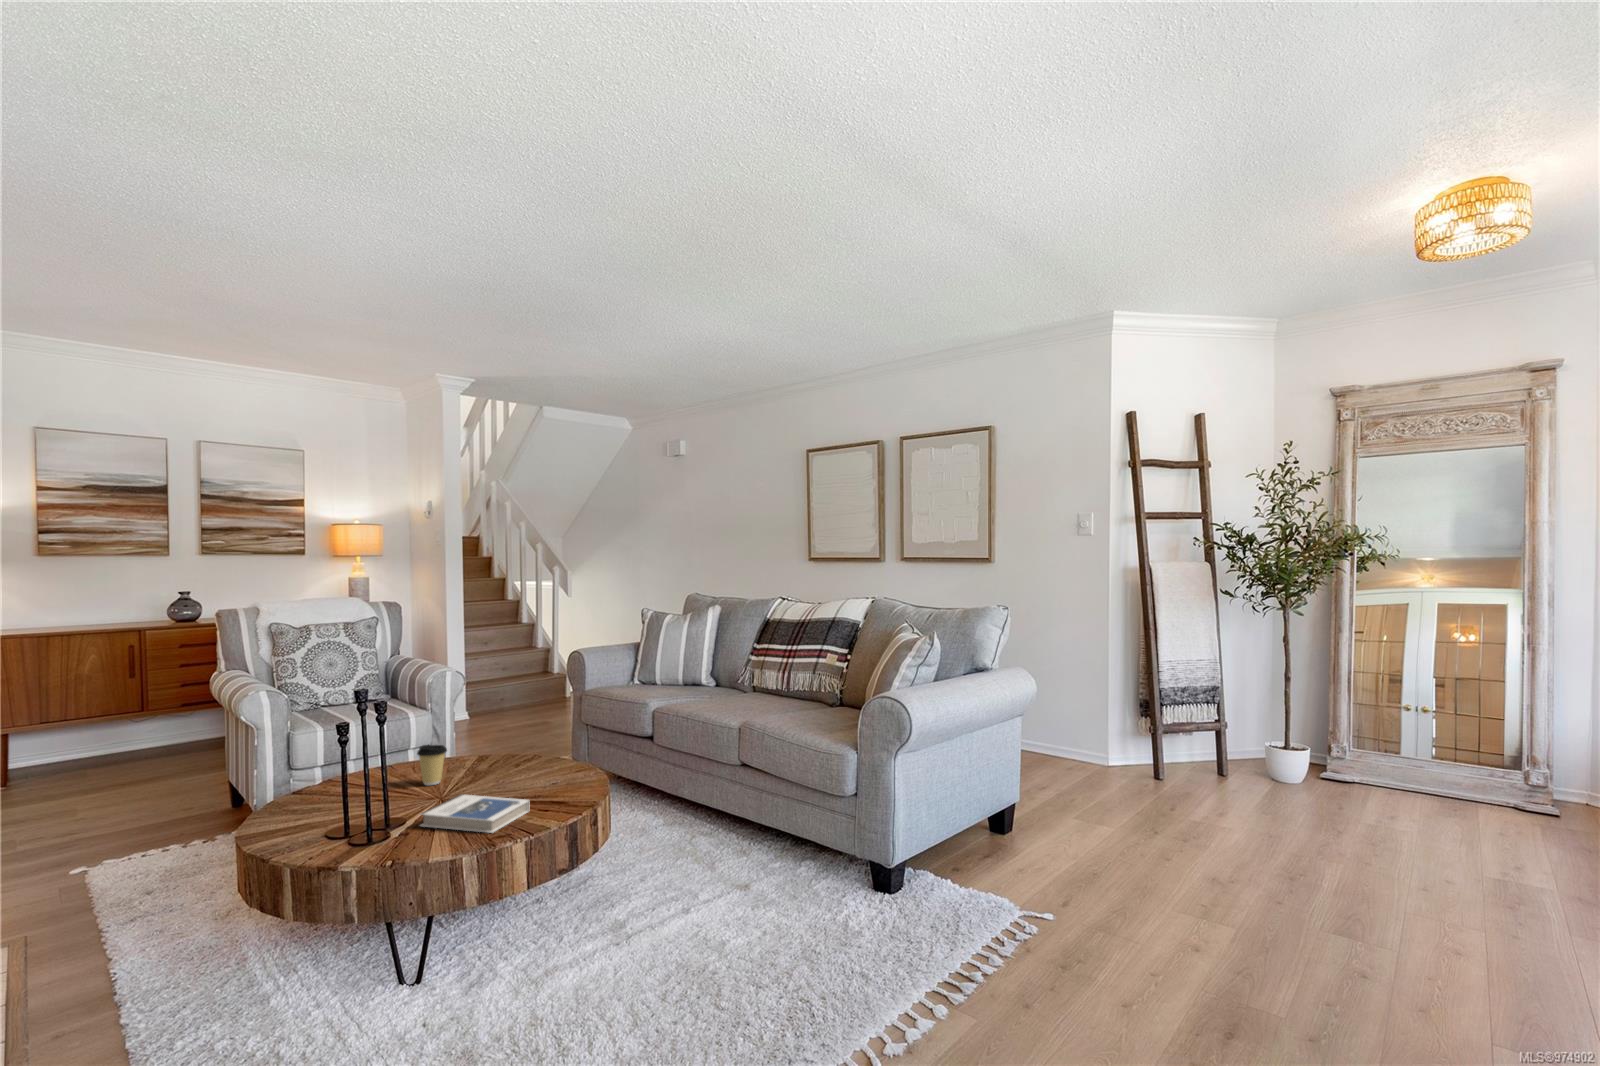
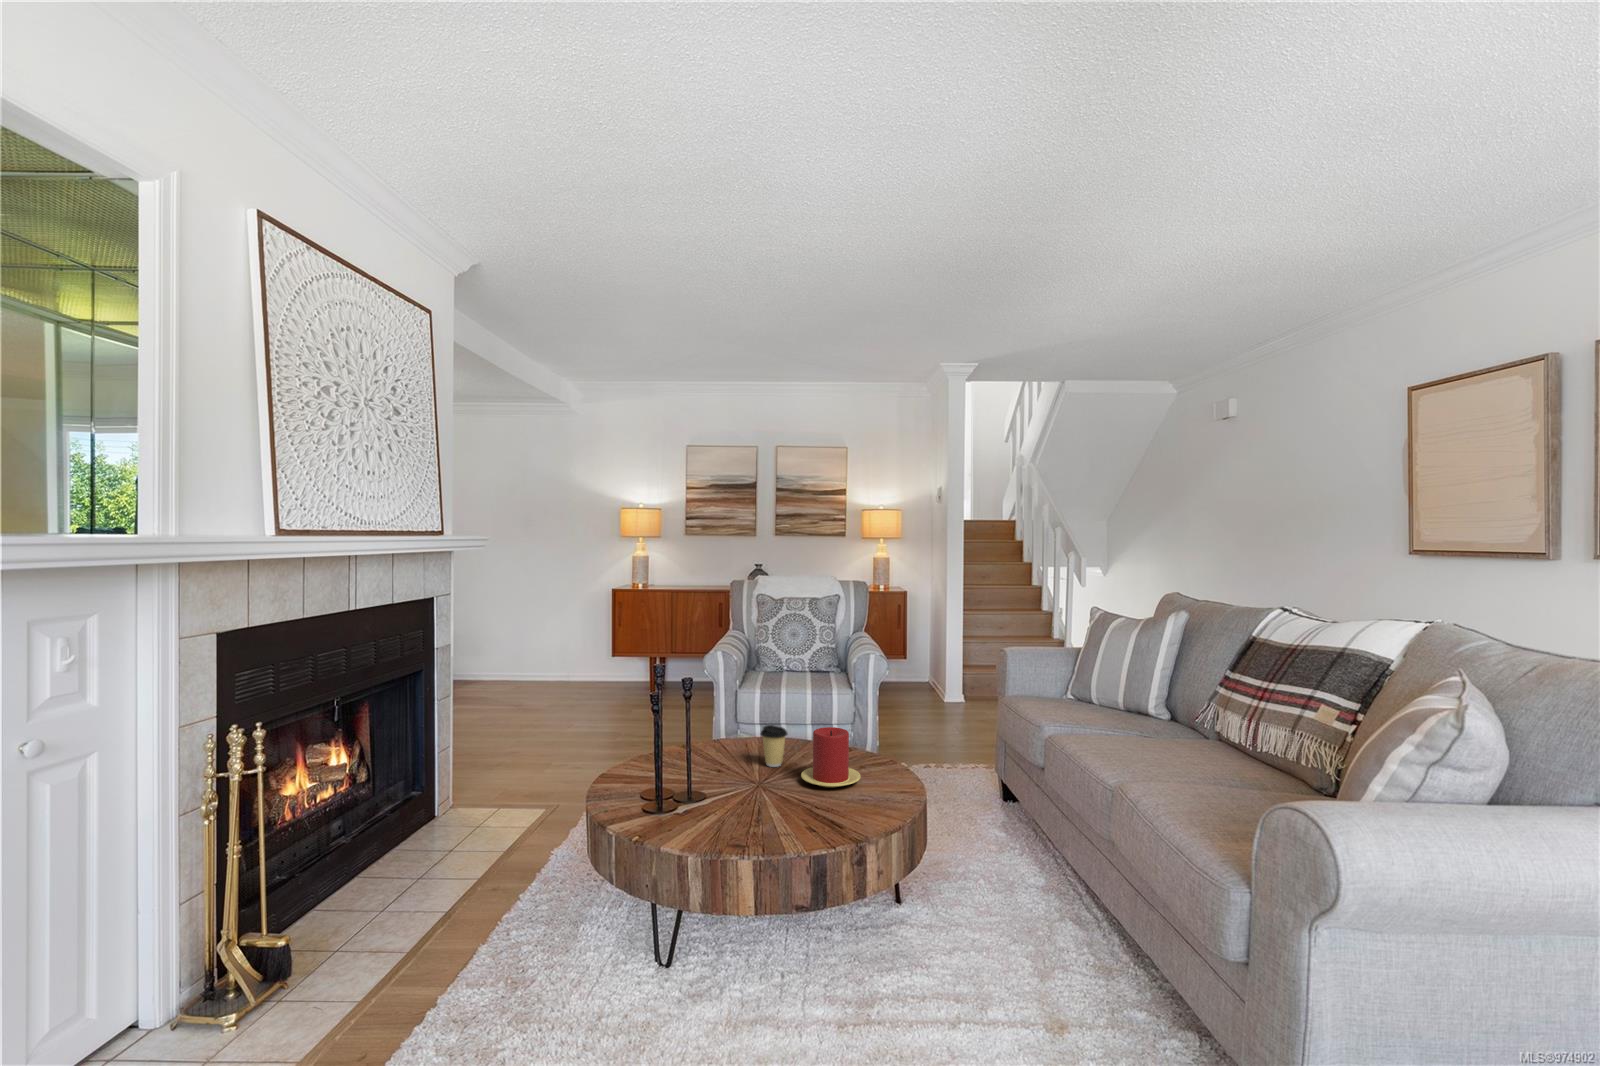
candle: none [479,730,538,785] -> present [801,727,860,787]
hardback book: present [421,794,530,833] -> none [704,785,799,839]

